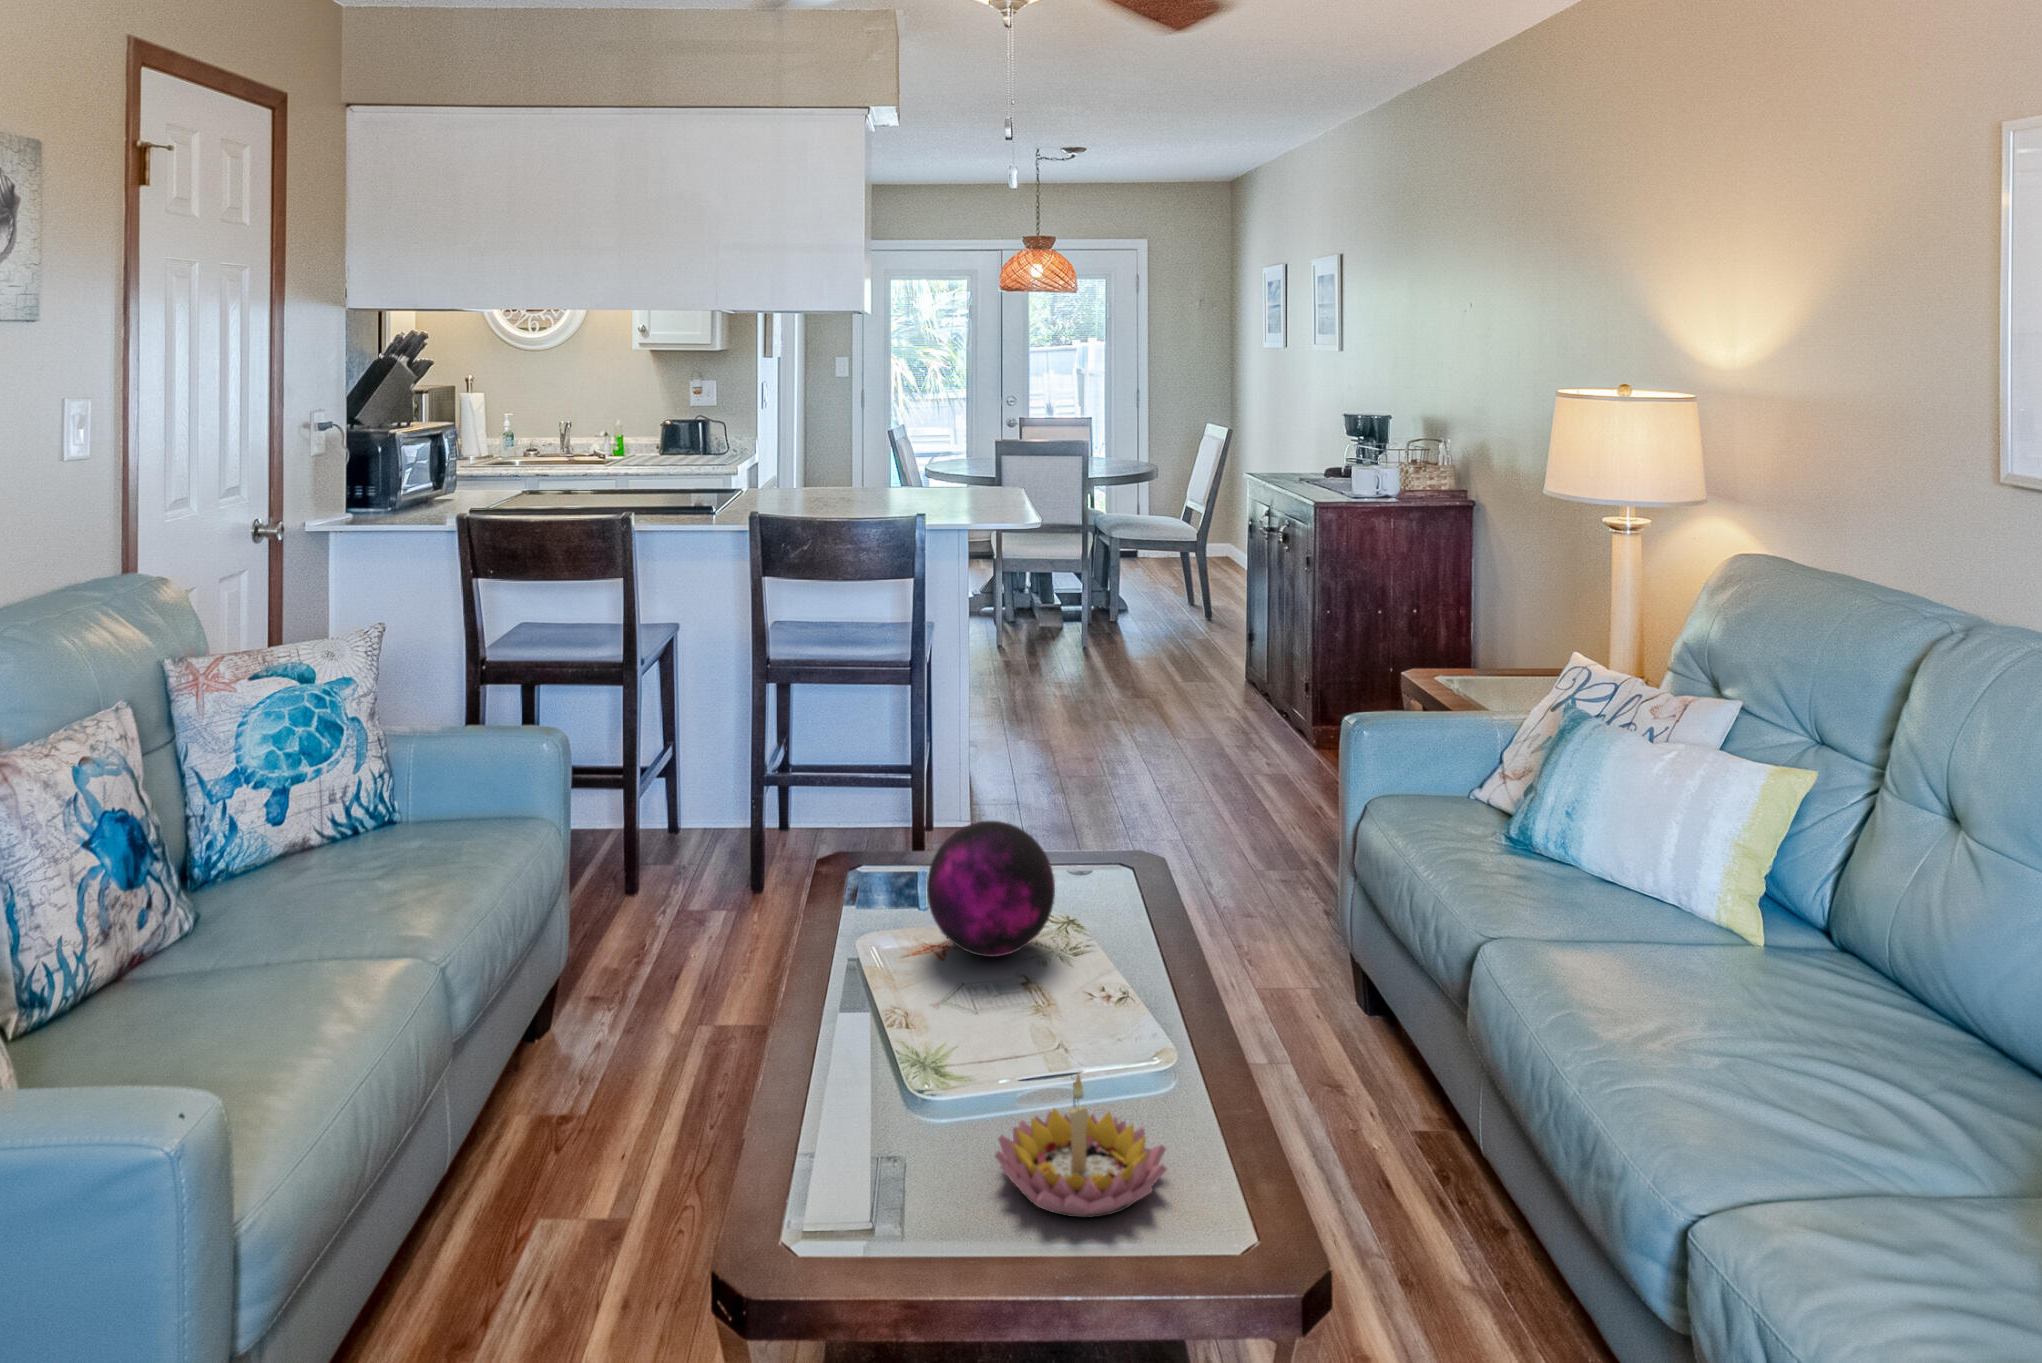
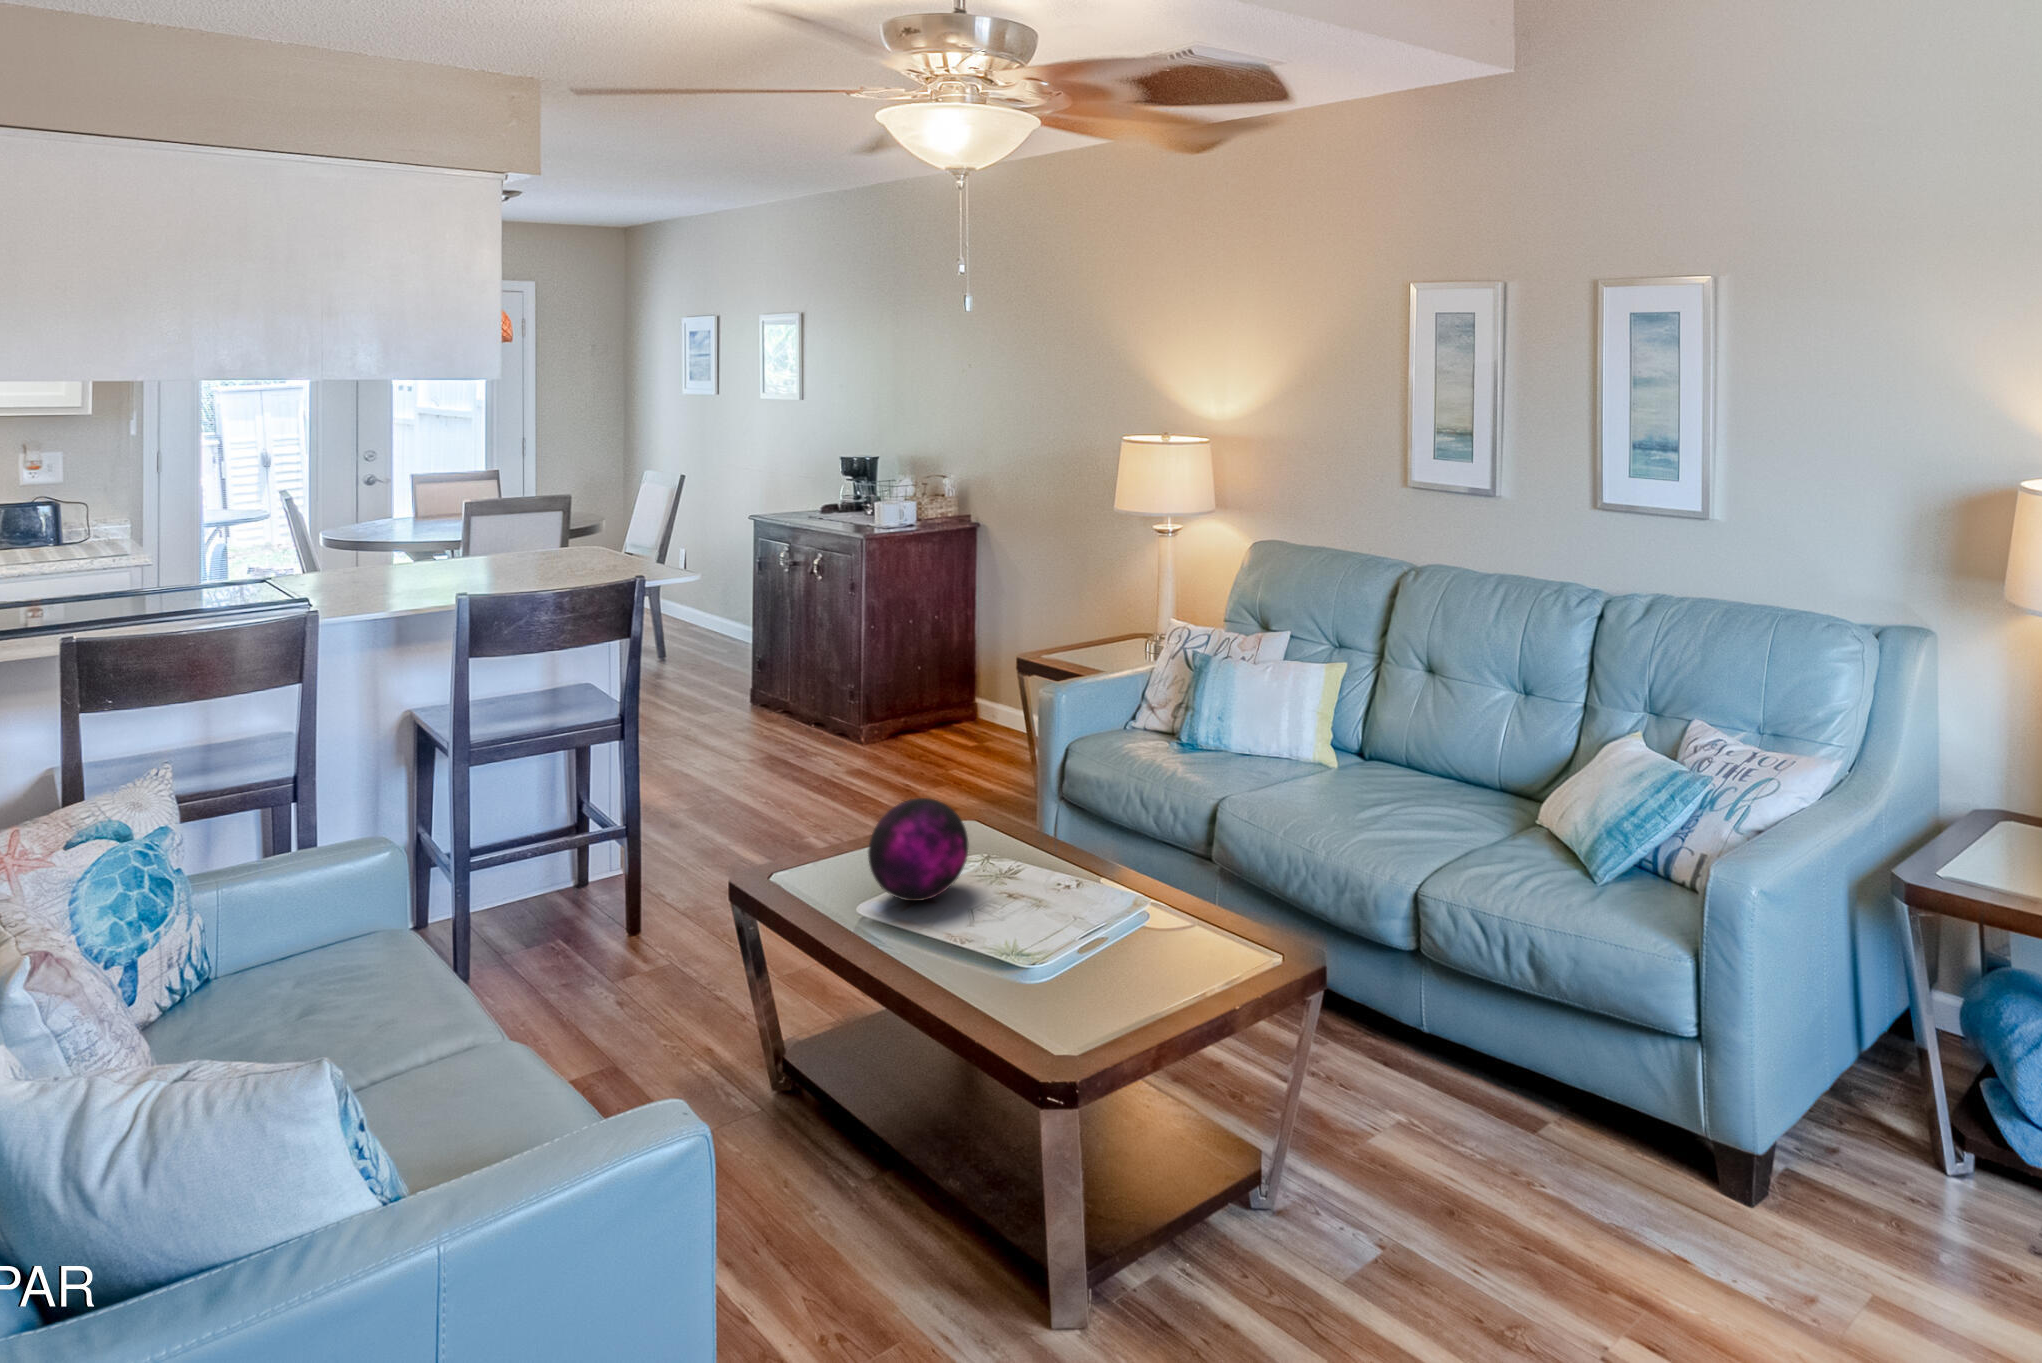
candle holder: present [995,1074,1167,1218] -> none [1078,910,1191,1002]

